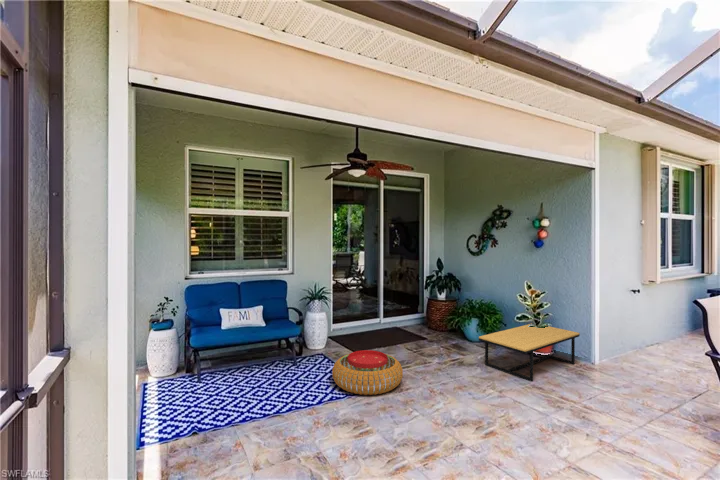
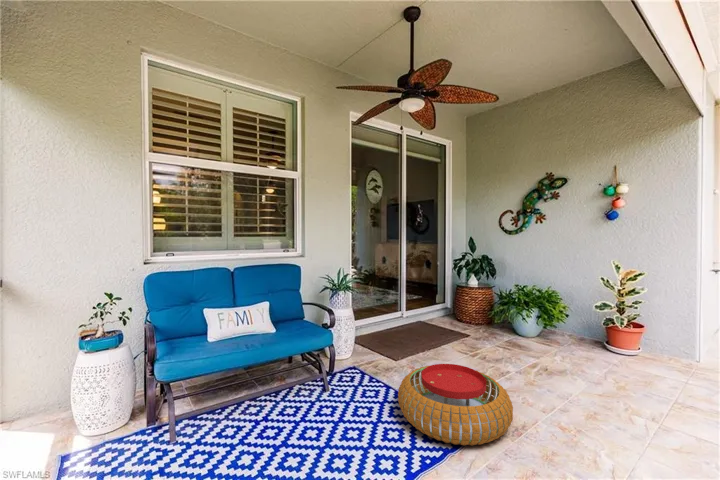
coffee table: present [479,324,580,381] -> none [573,312,676,395]

